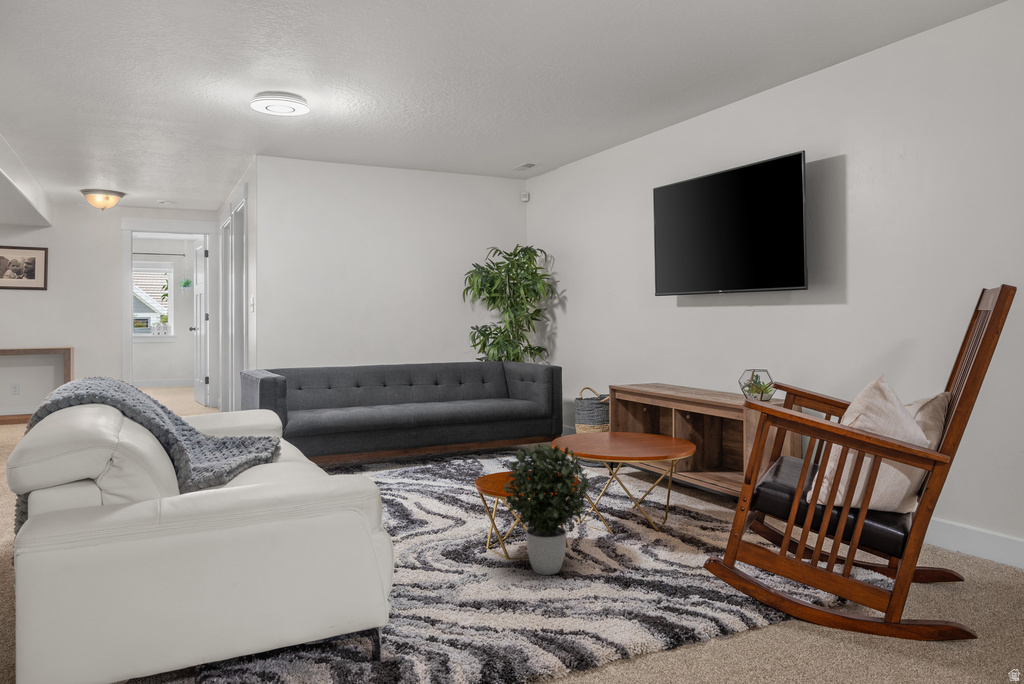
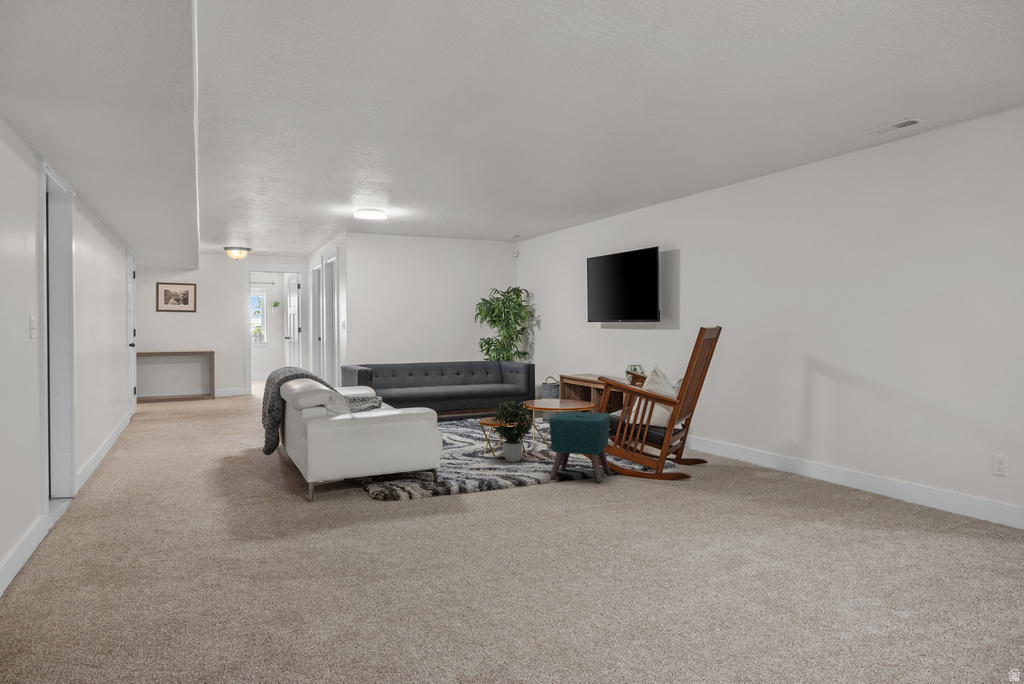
ottoman: none [644,473,779,657] -> present [549,412,610,483]

